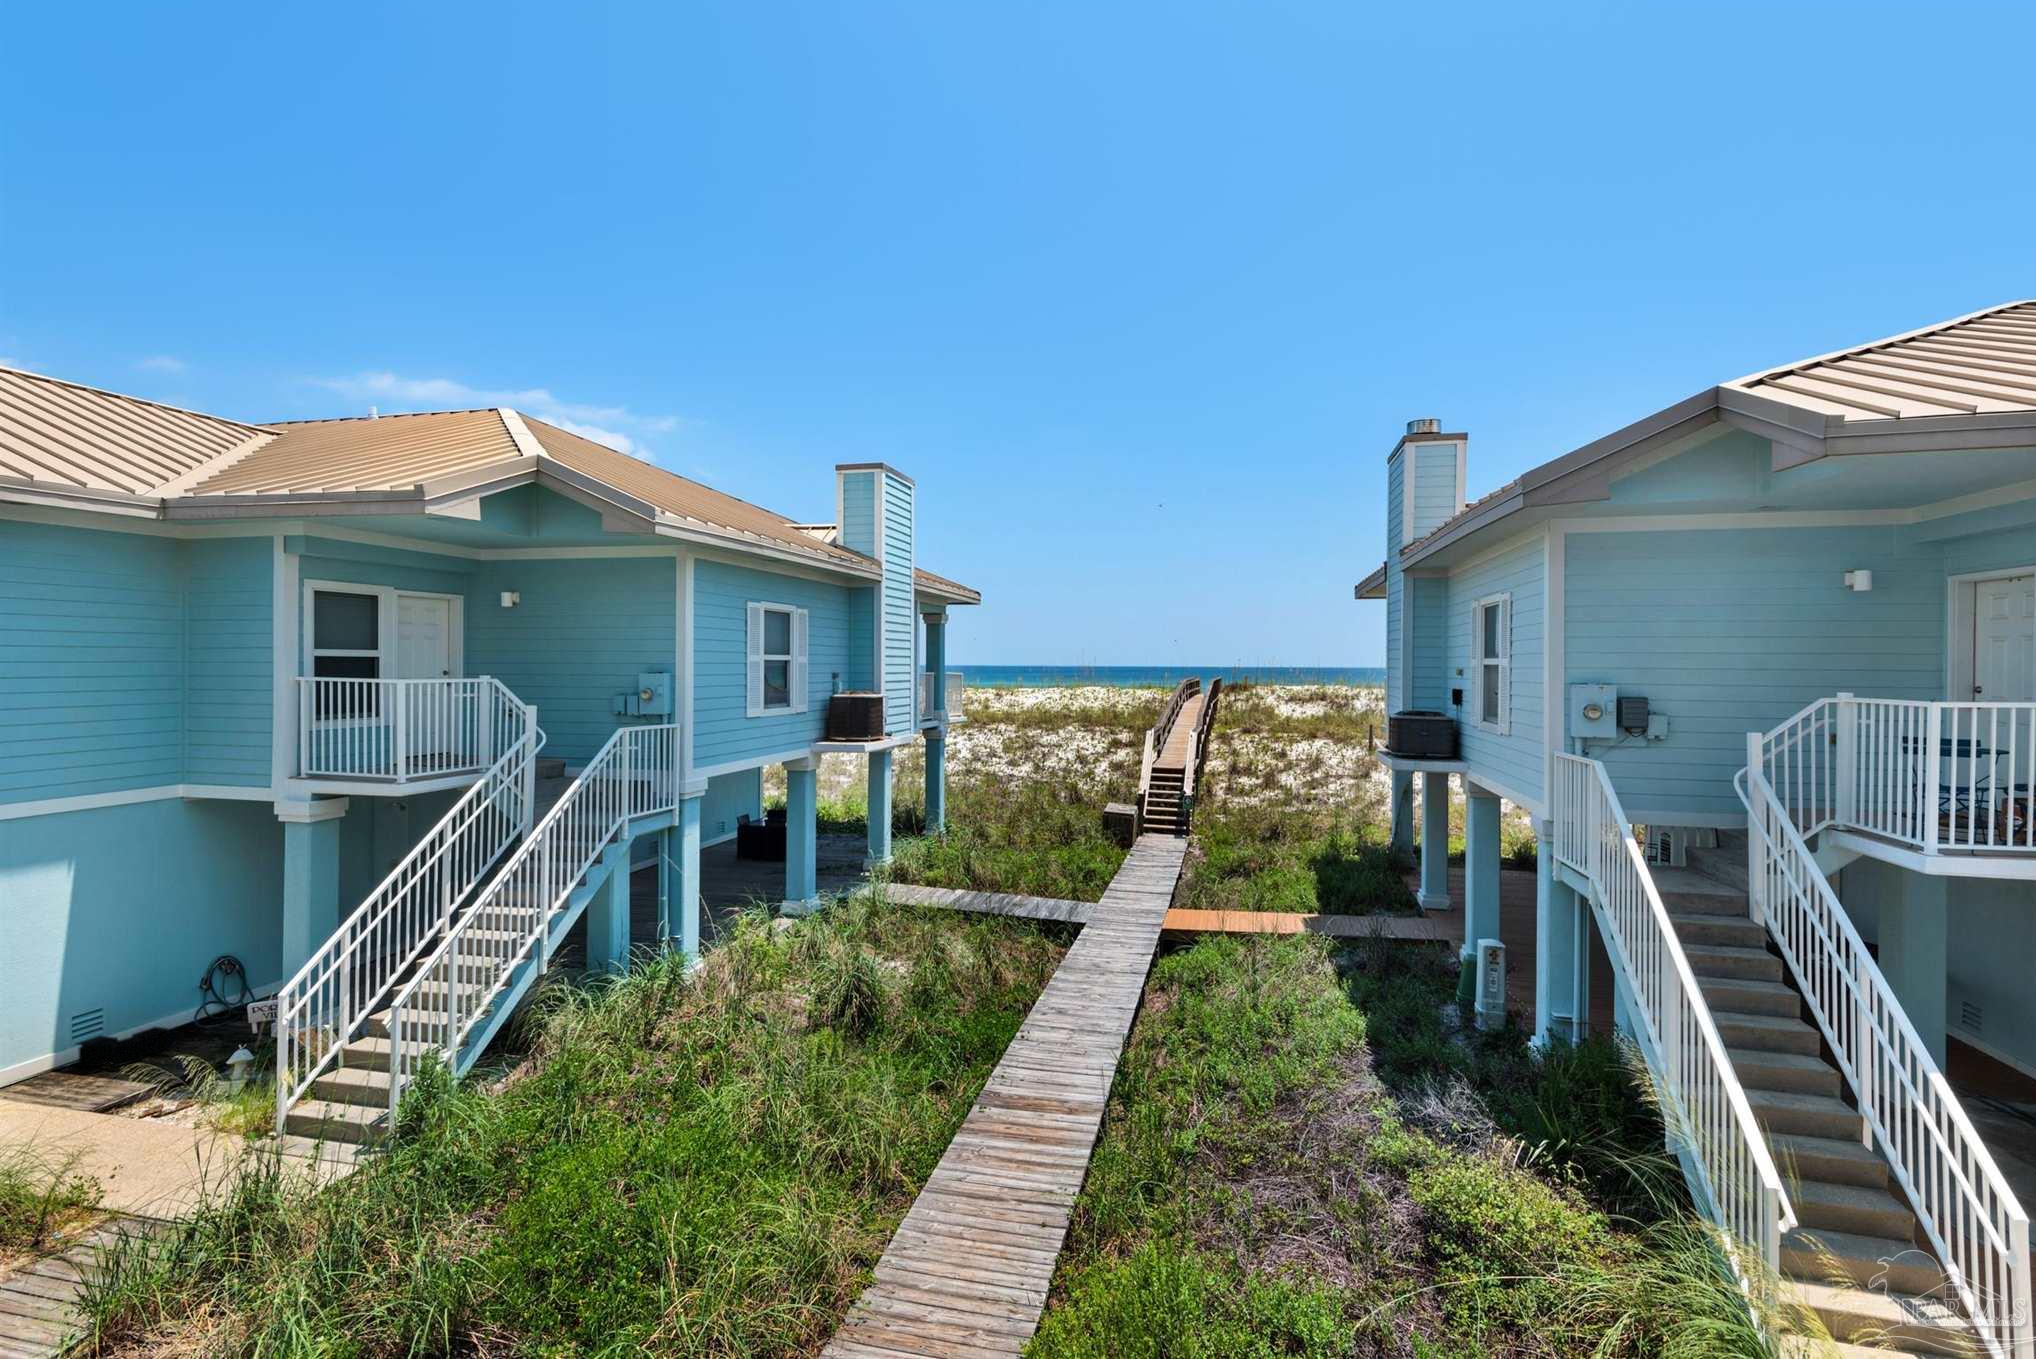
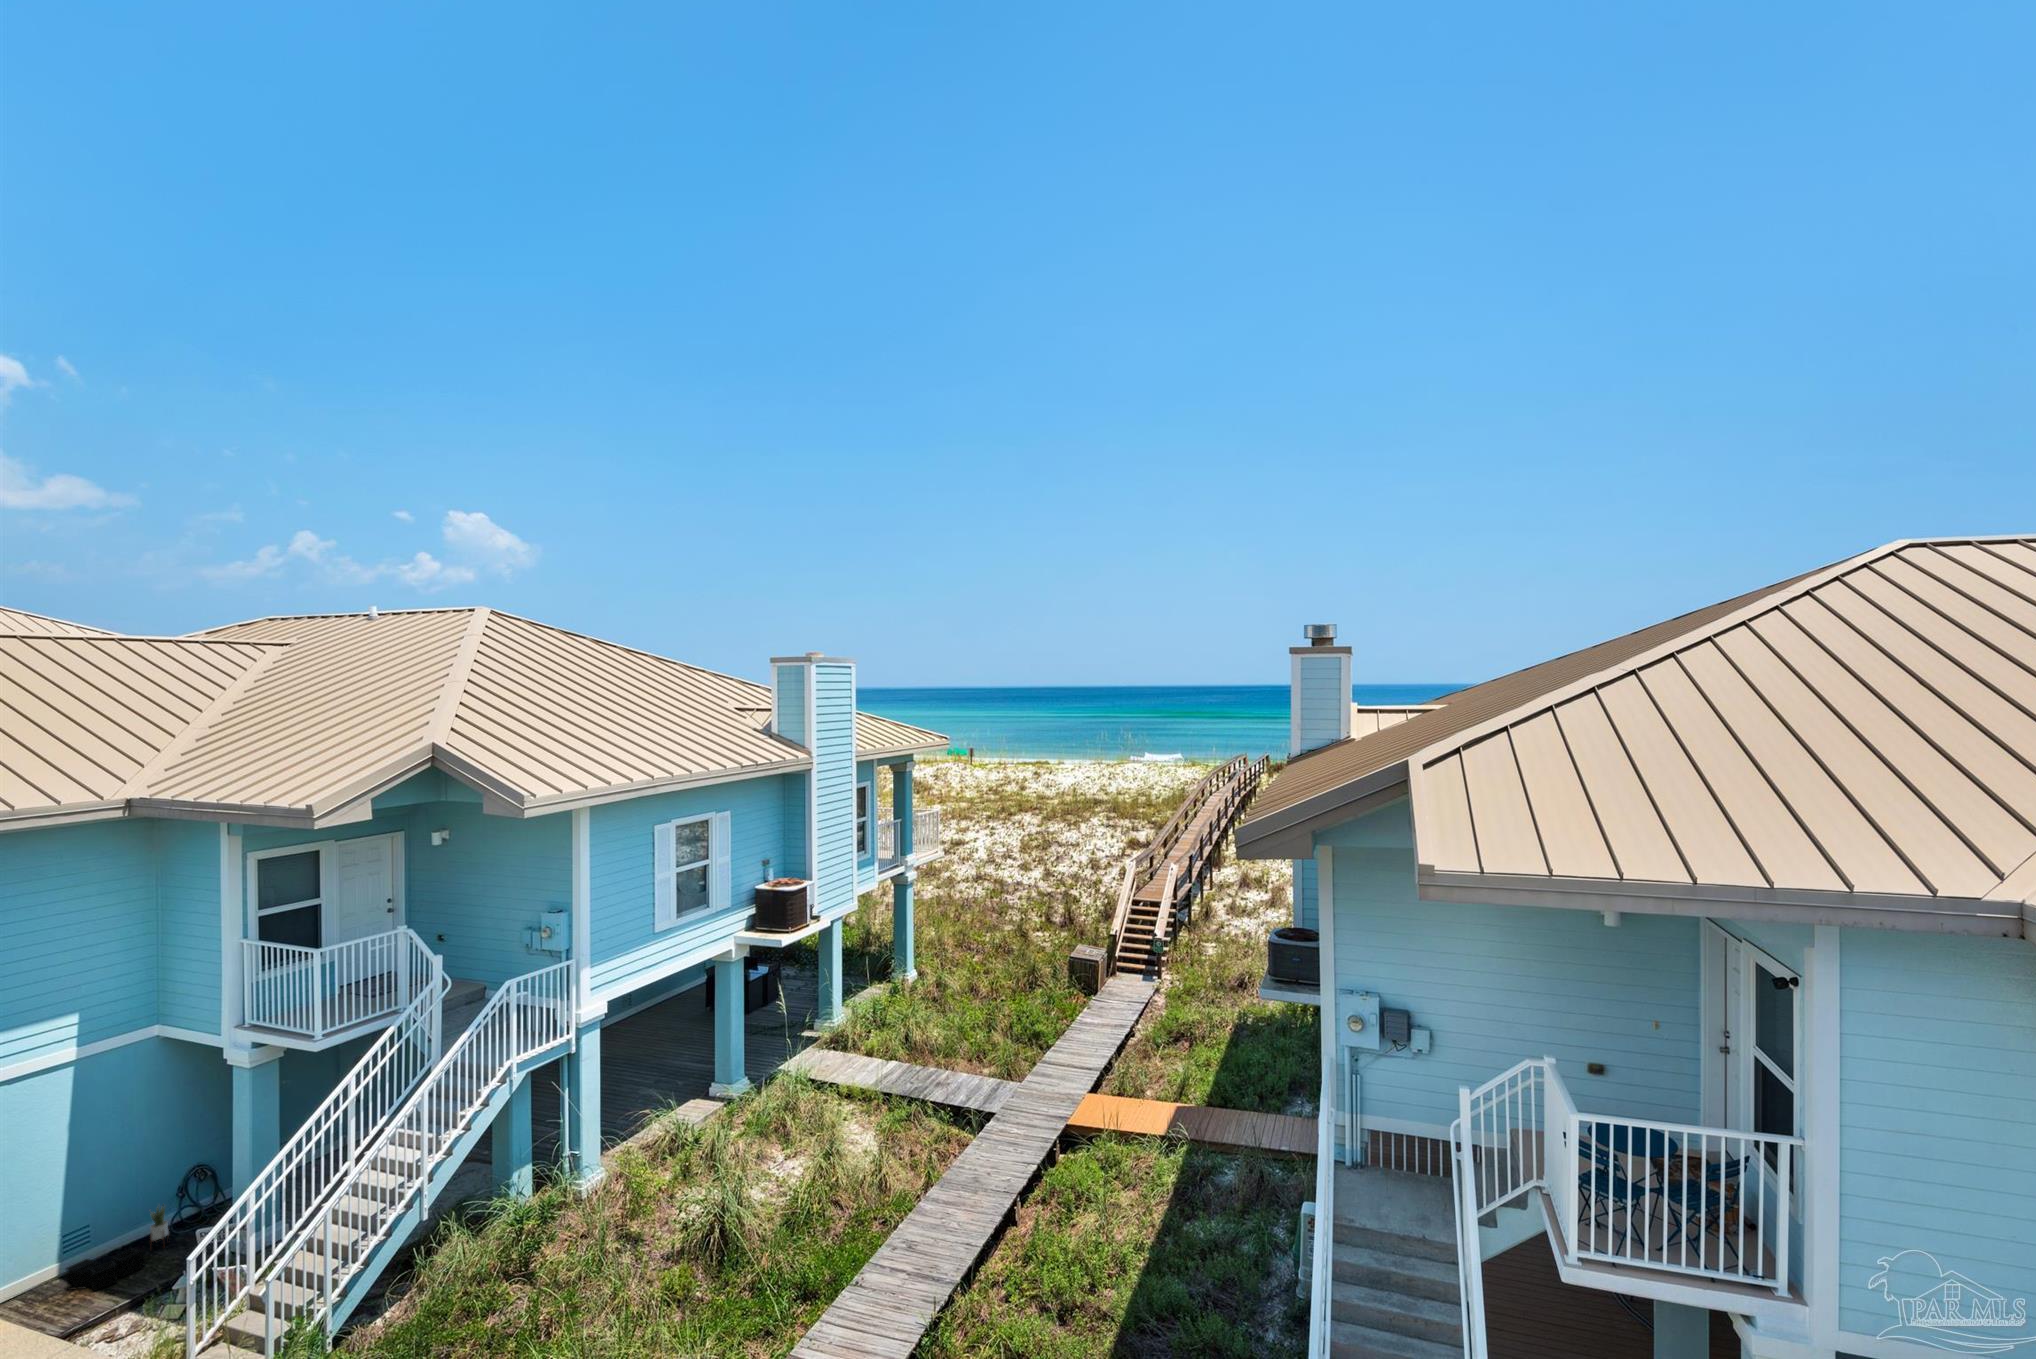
potted plant: none [172,982,193,1035] -> present [150,1207,169,1243]

